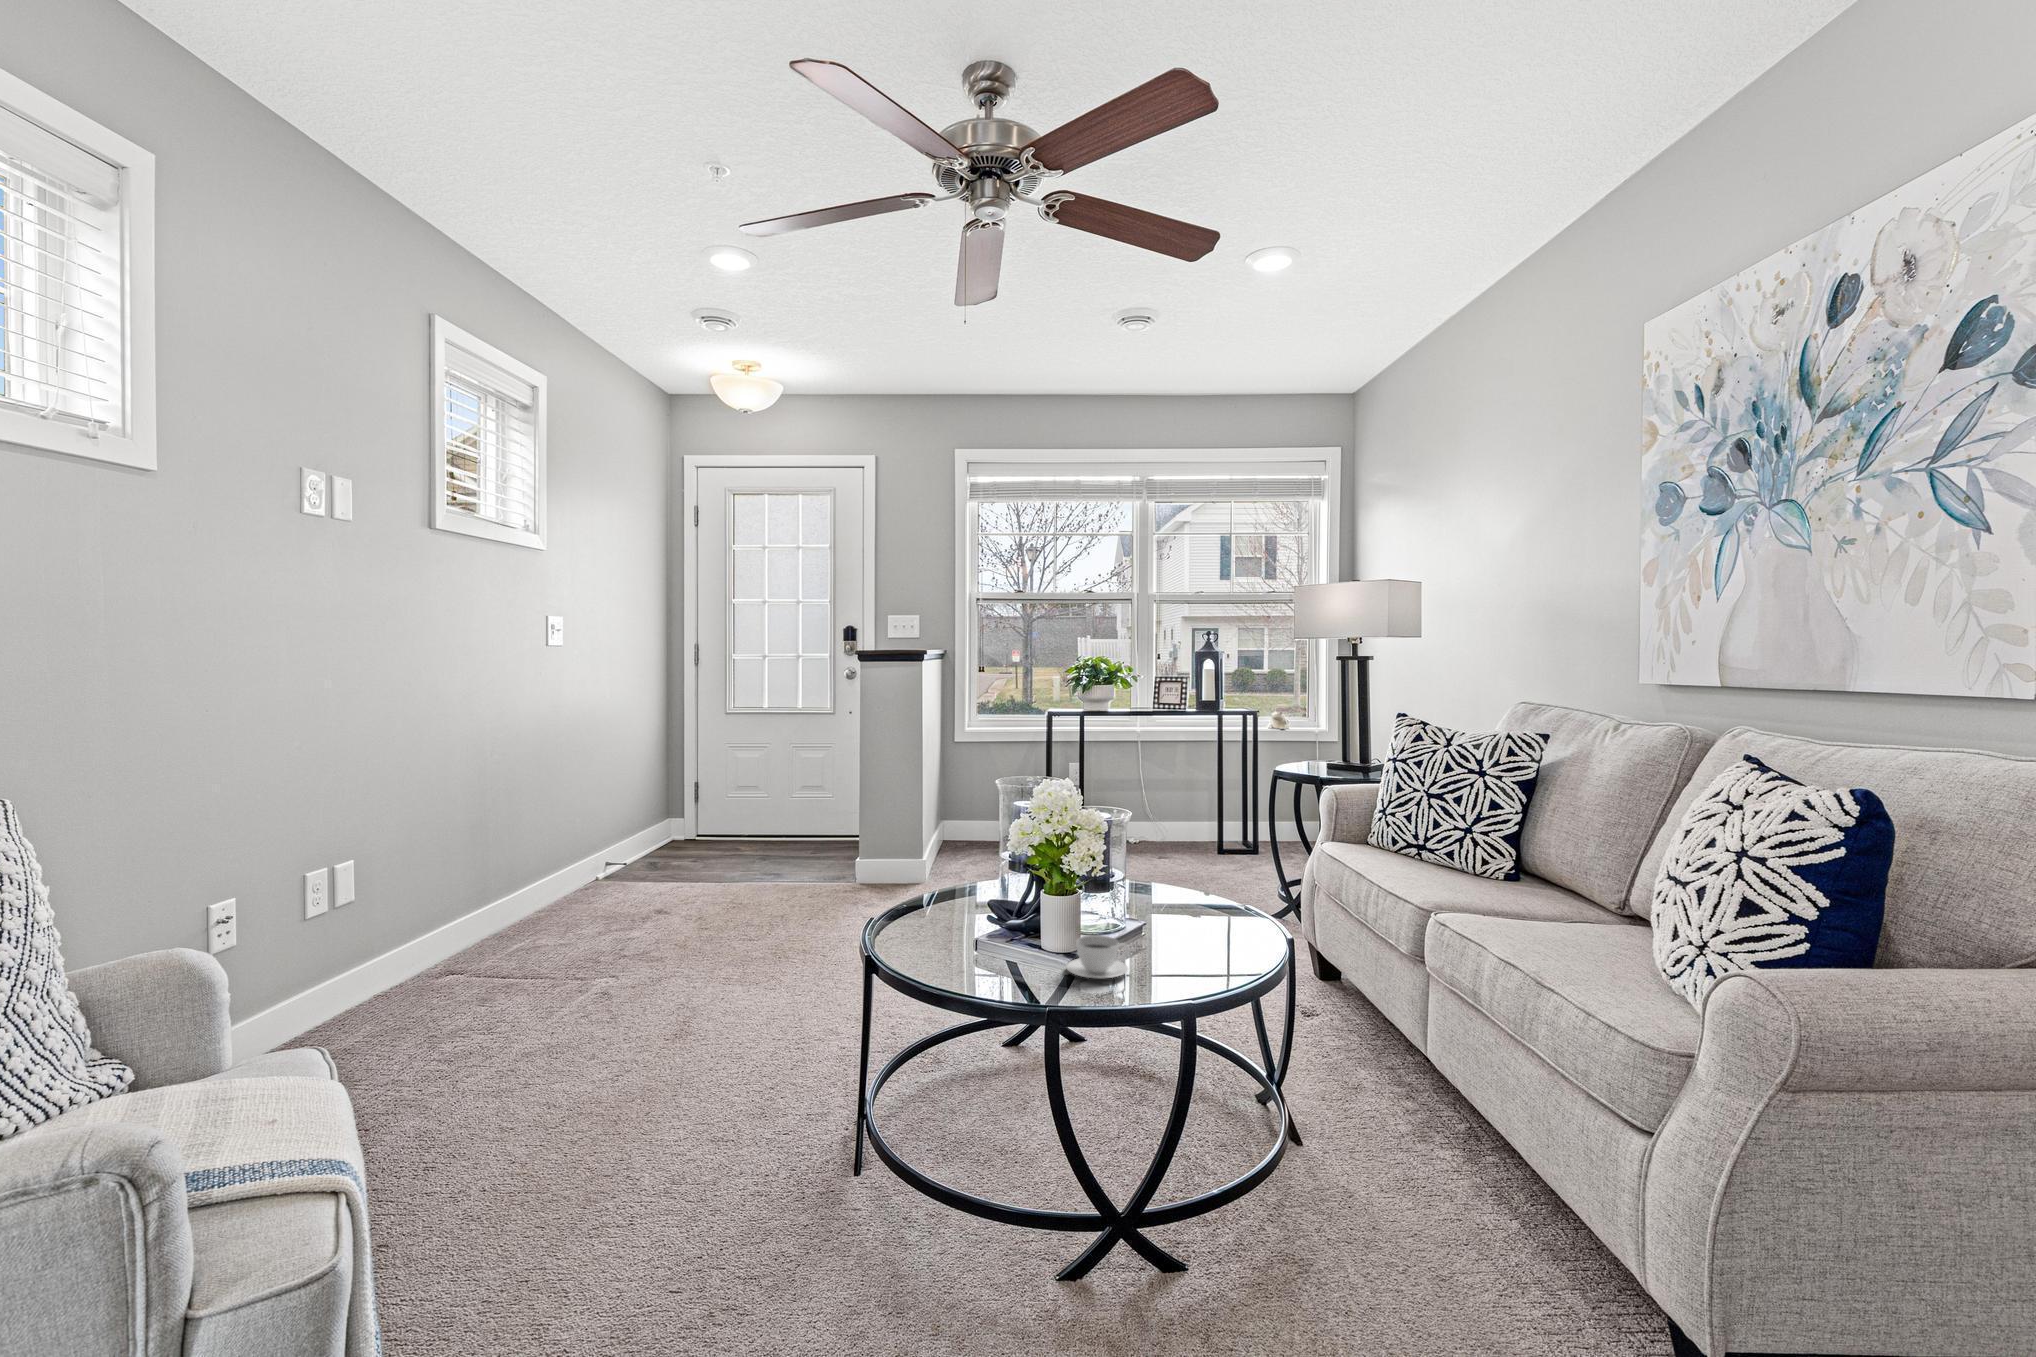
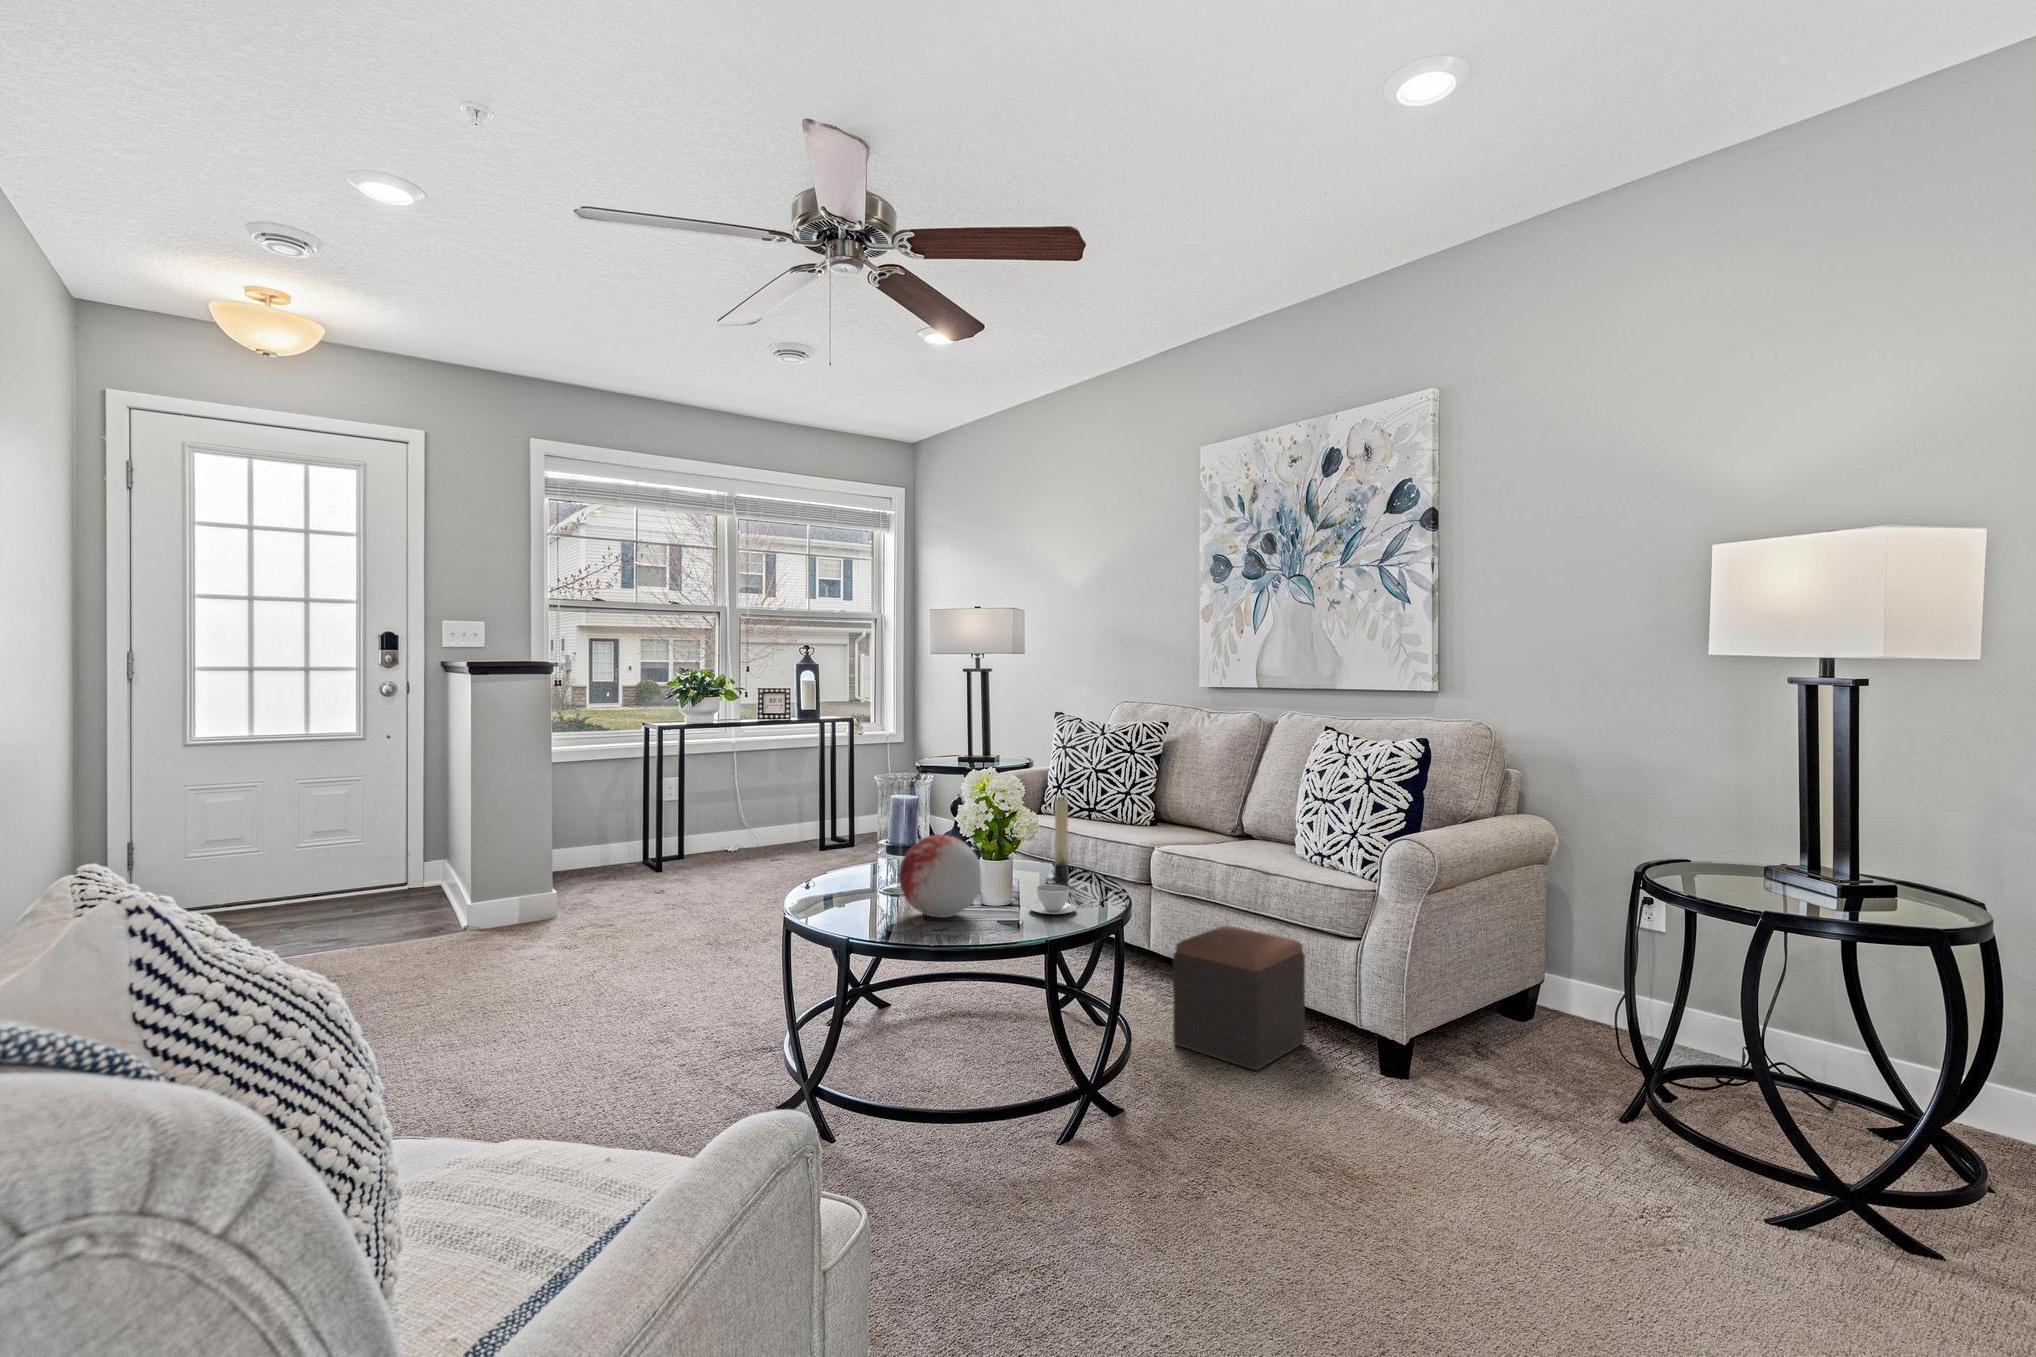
candle: none [1173,821,1198,940] -> present [1046,796,1069,885]
decorative orb: none [919,851,1016,952] -> present [899,835,981,918]
footstool: none [1348,1048,1575,1294] -> present [1173,925,1305,1071]

